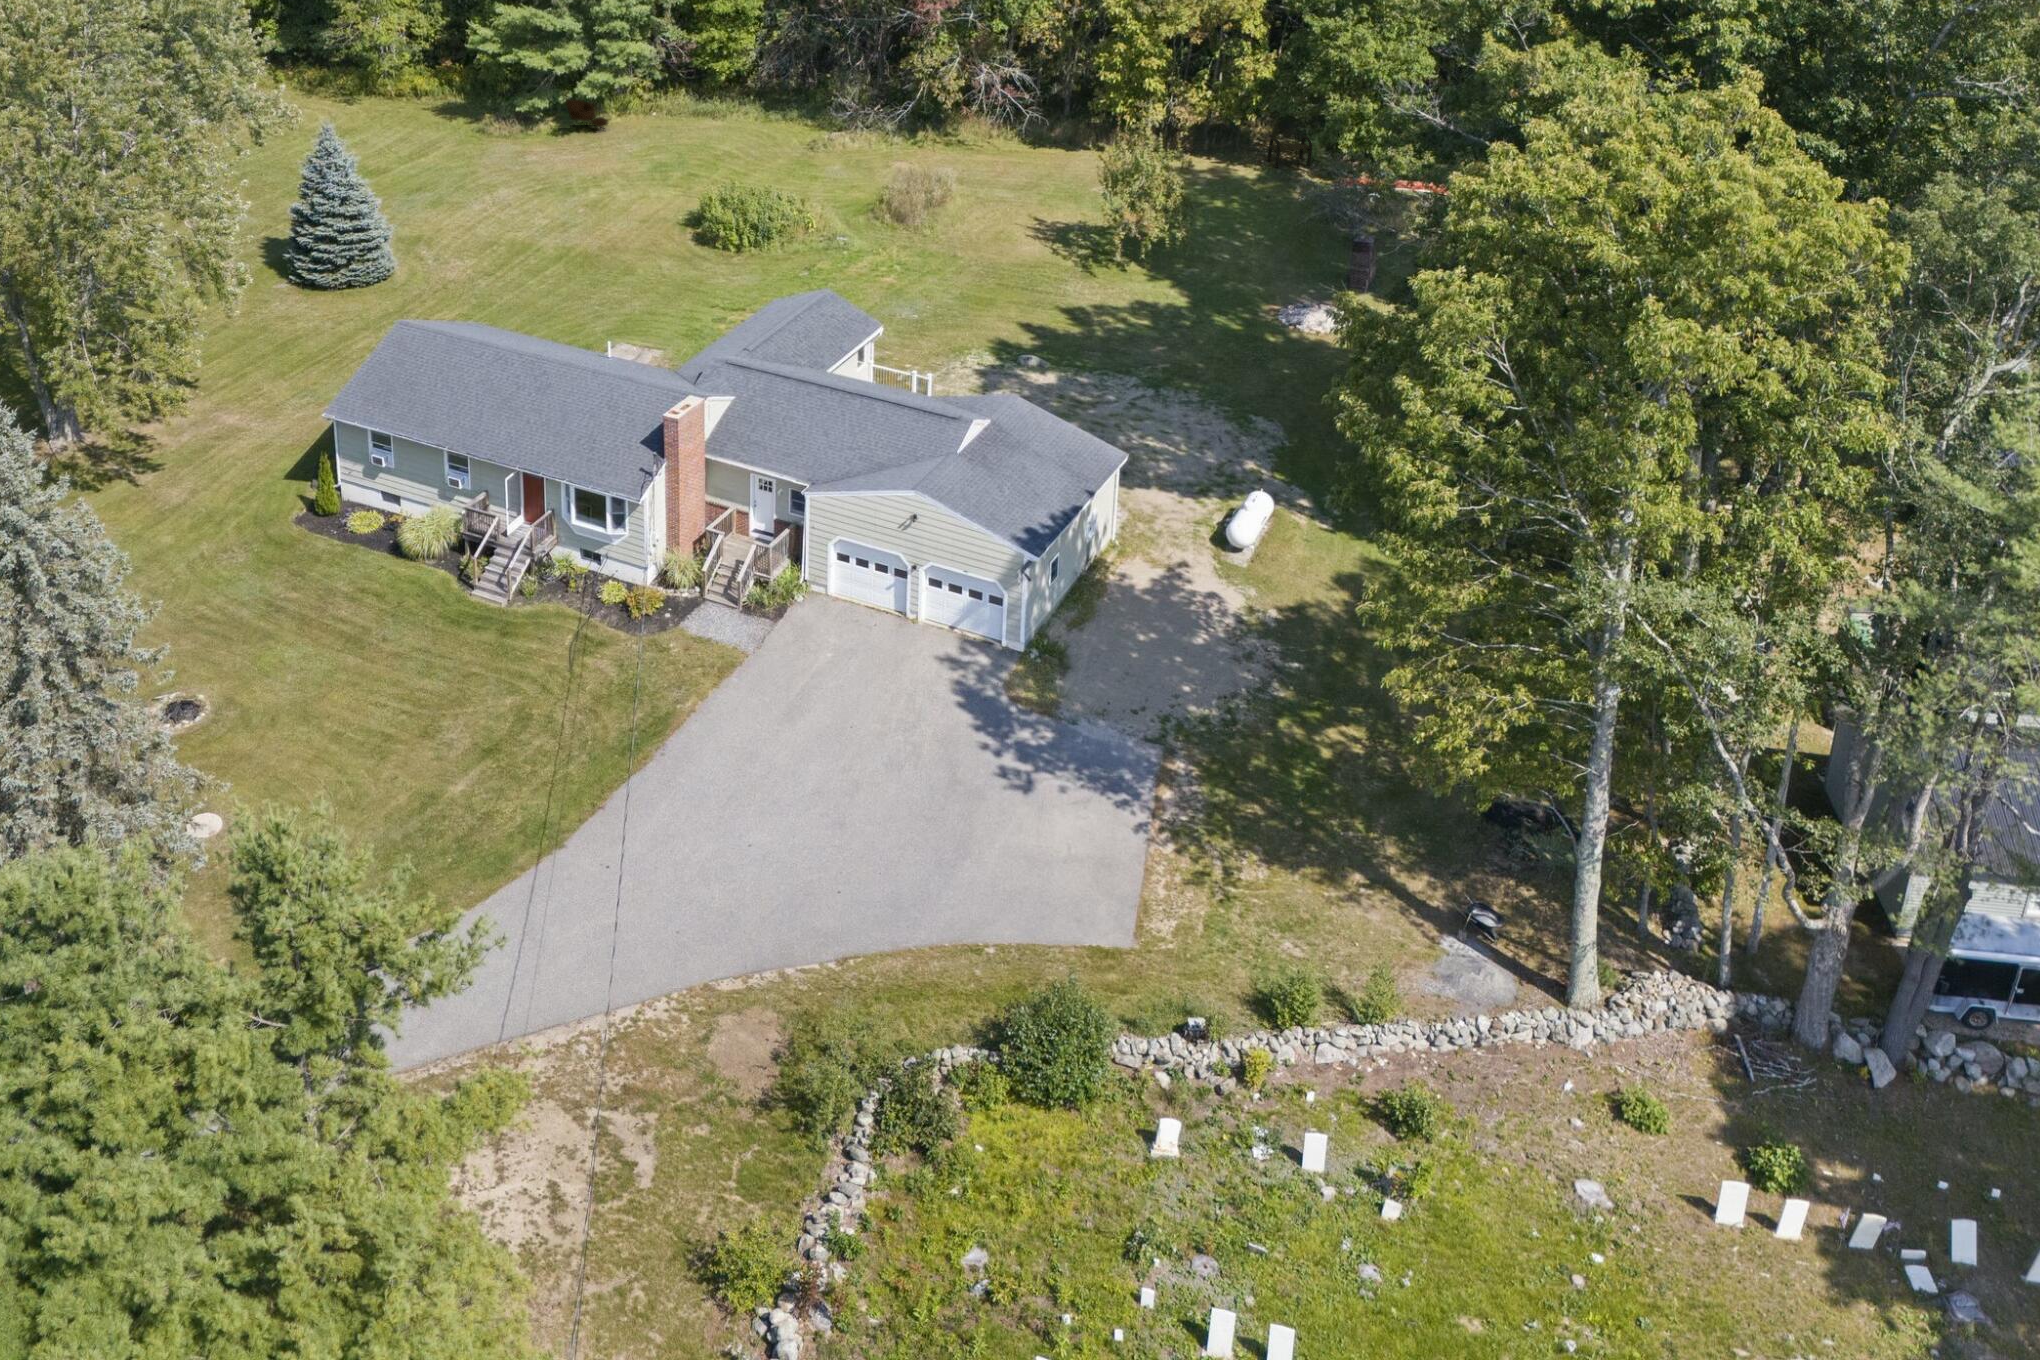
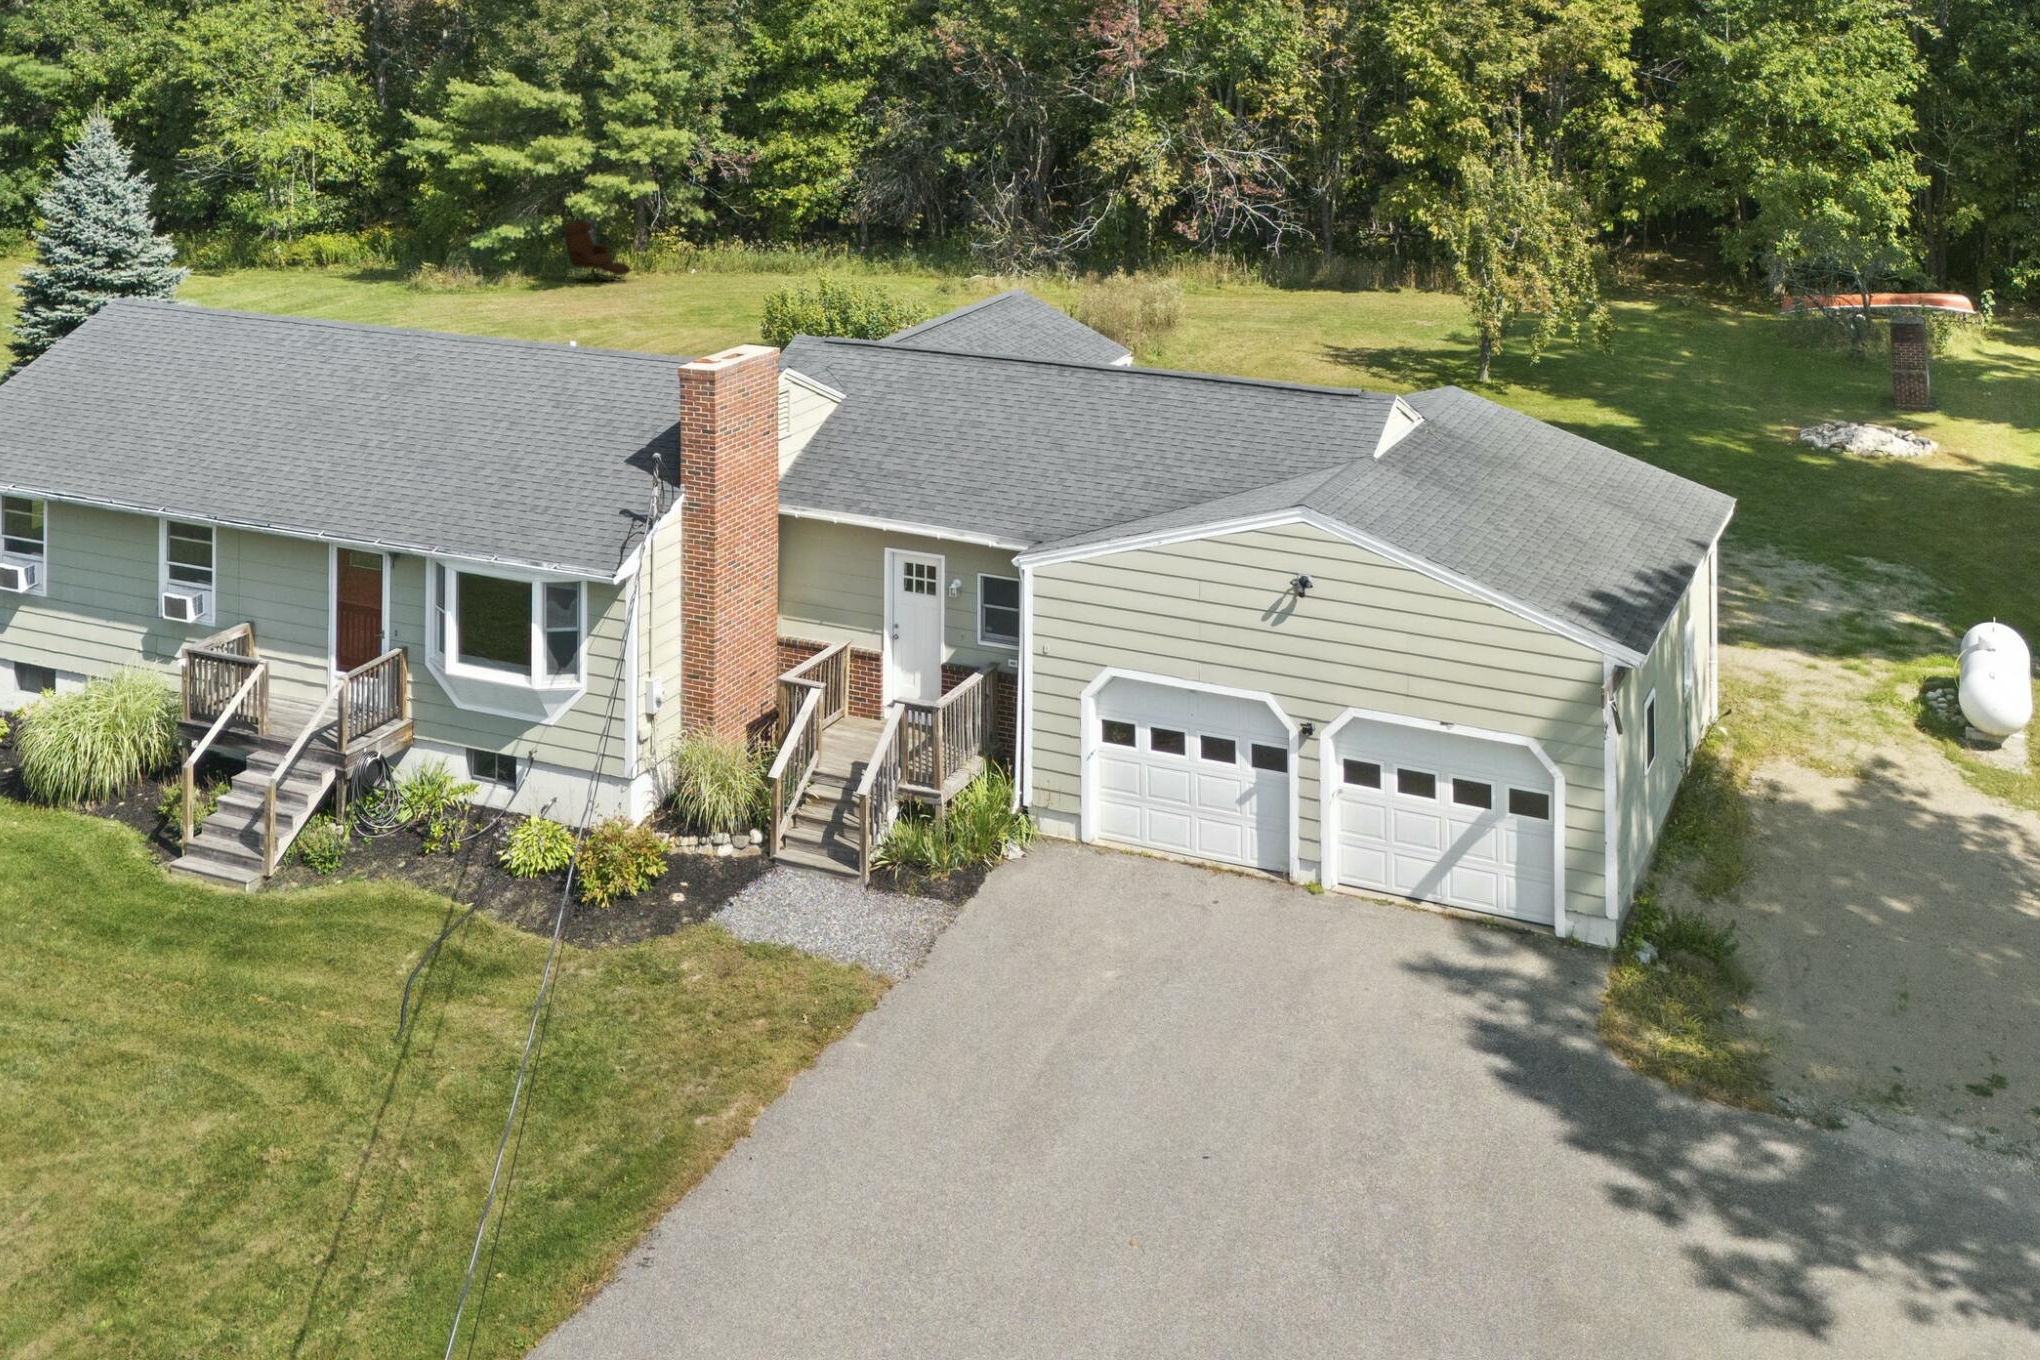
bench: present [1267,136,1312,168] -> none [1646,246,1715,291]

